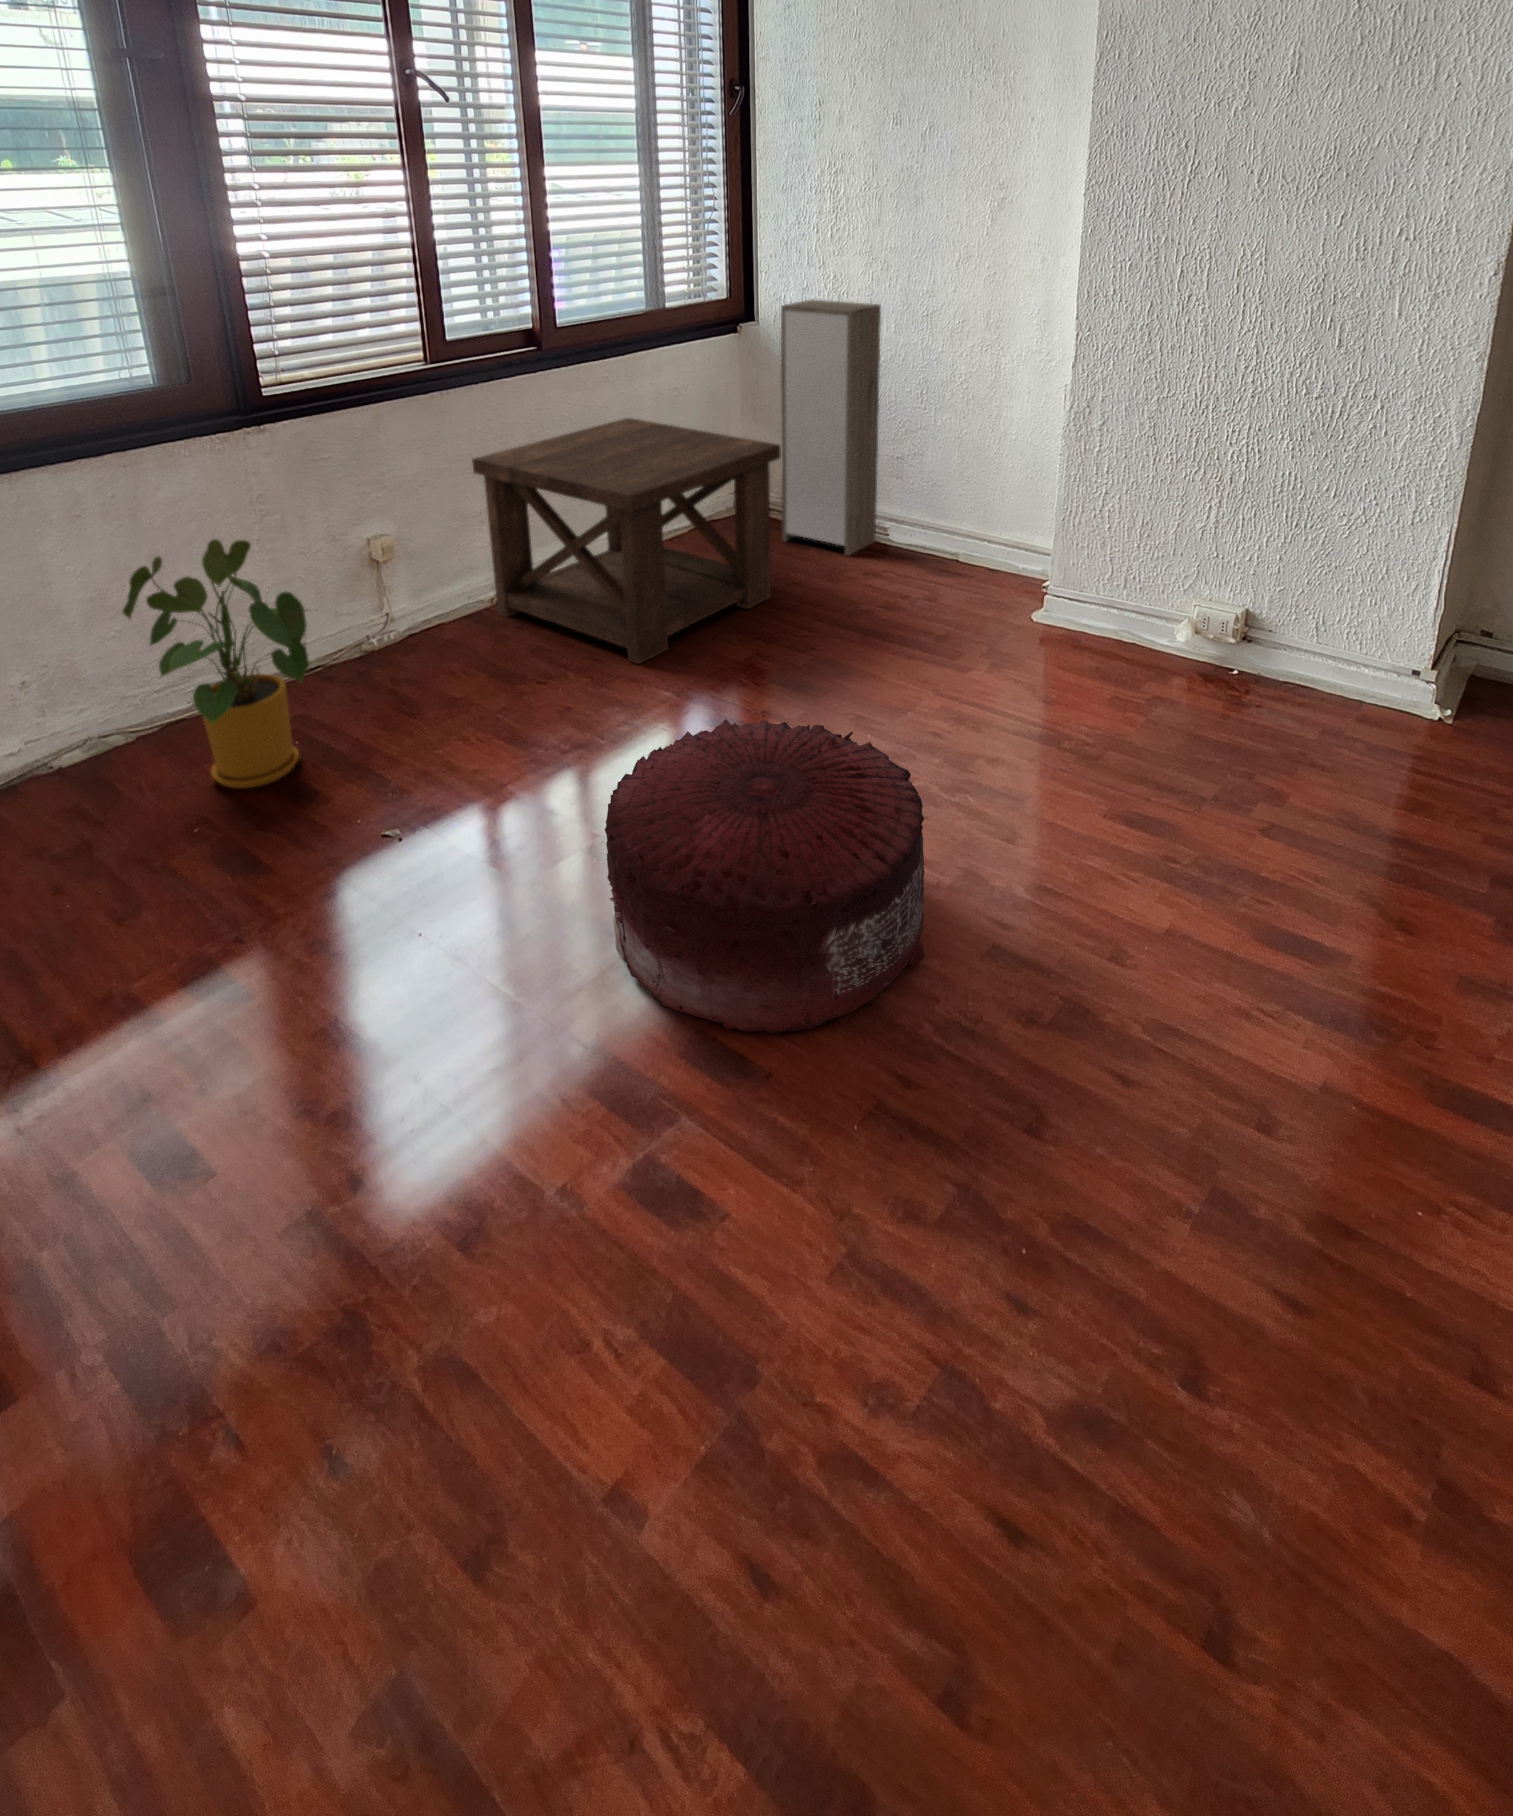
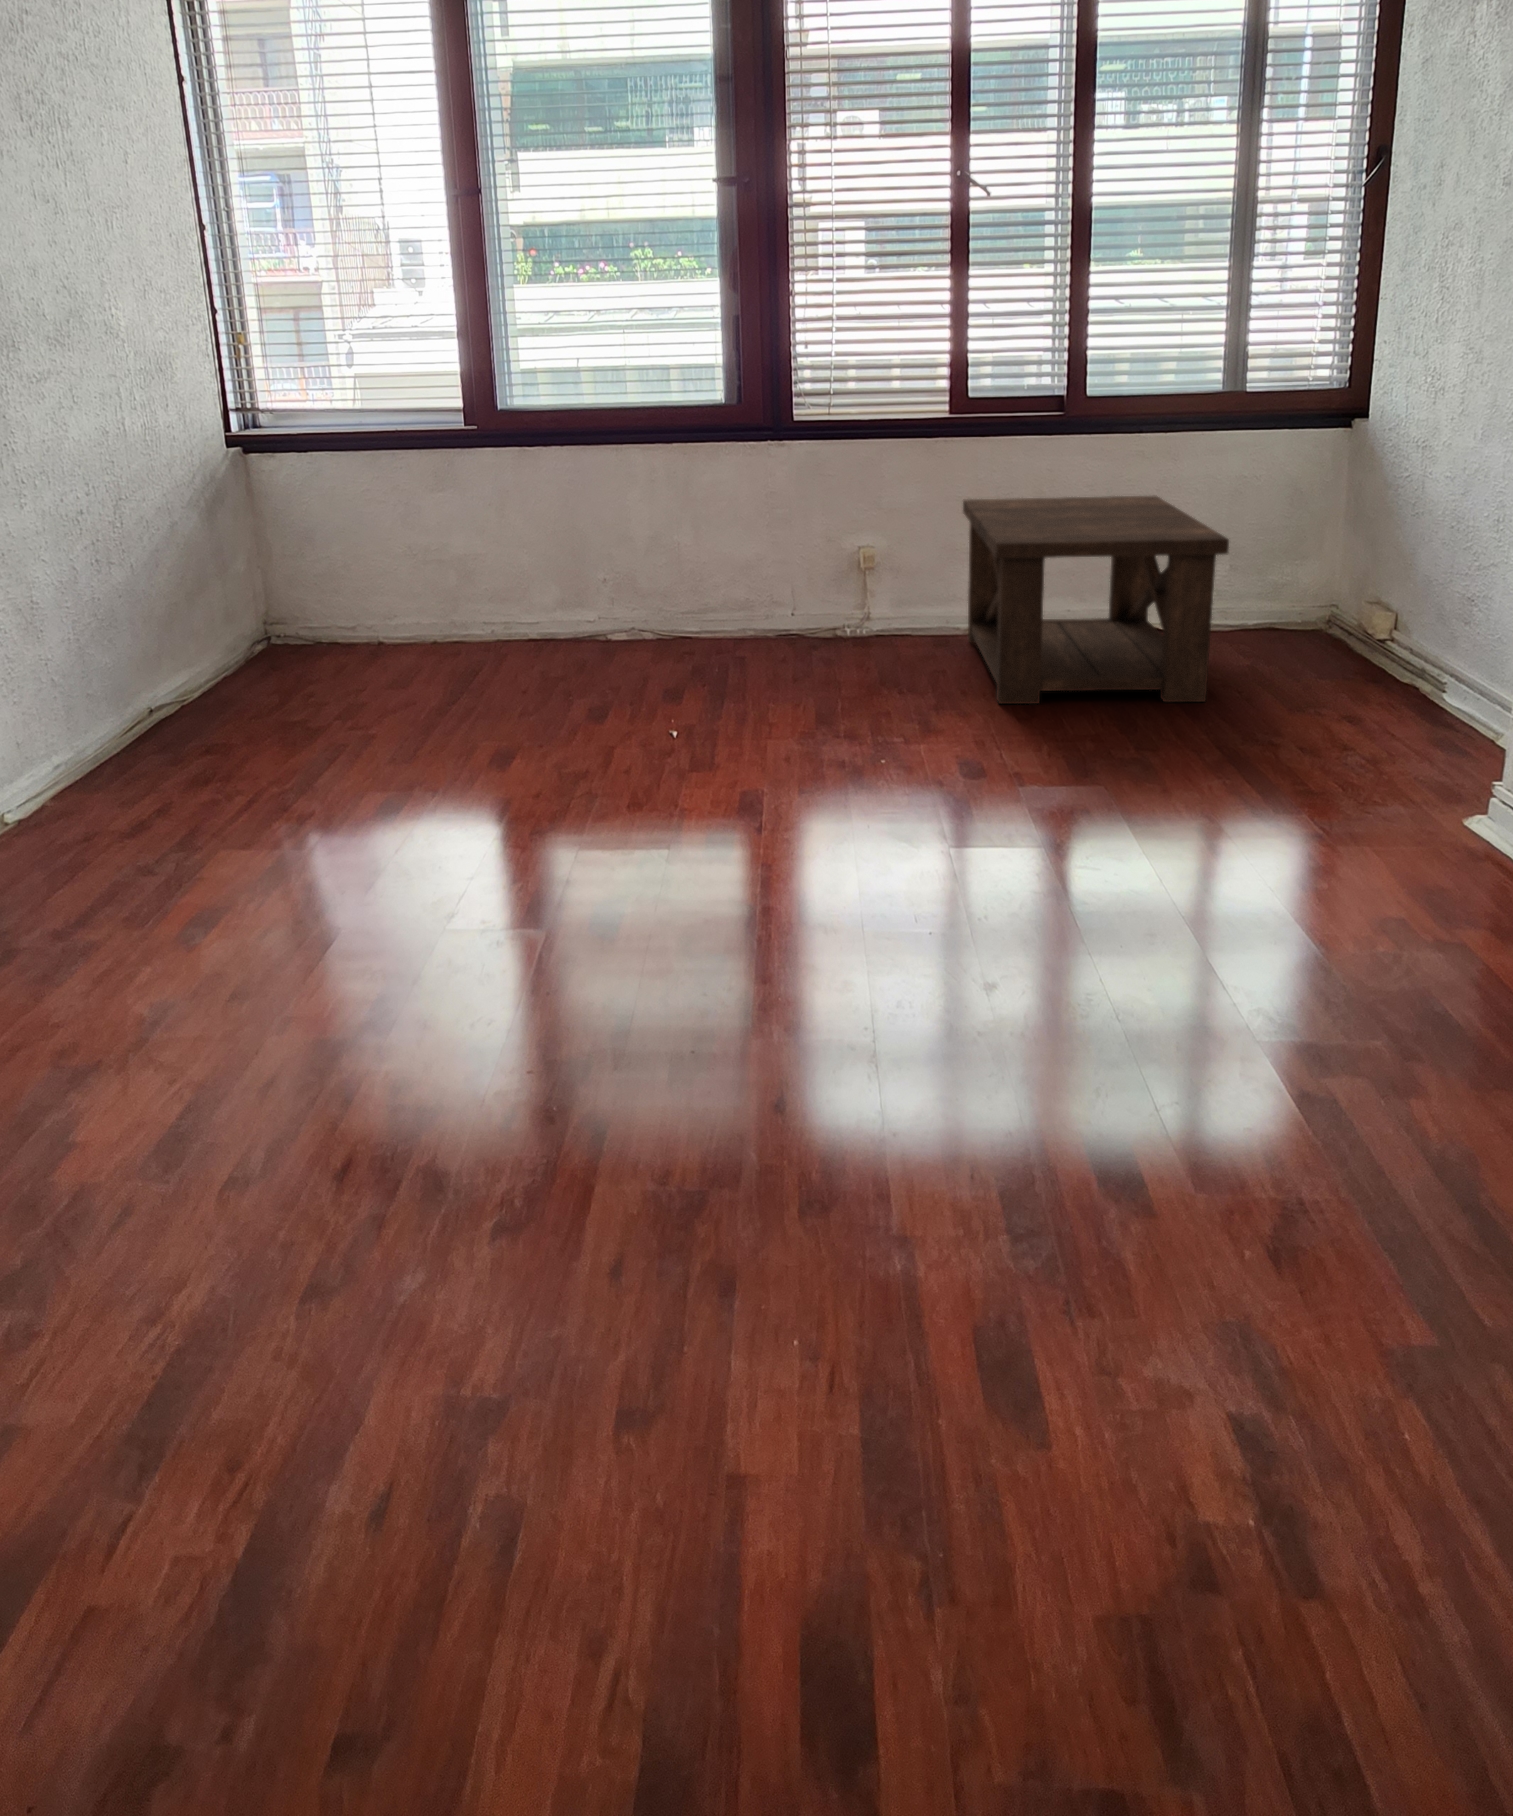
storage cabinet: present [781,299,881,556] -> none [1319,397,1465,699]
house plant: present [123,539,309,788] -> none [625,510,745,678]
pouf: present [605,719,925,1033] -> none [643,709,925,941]

